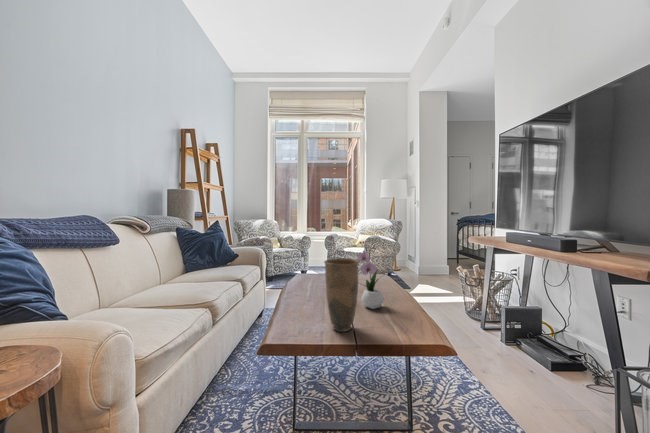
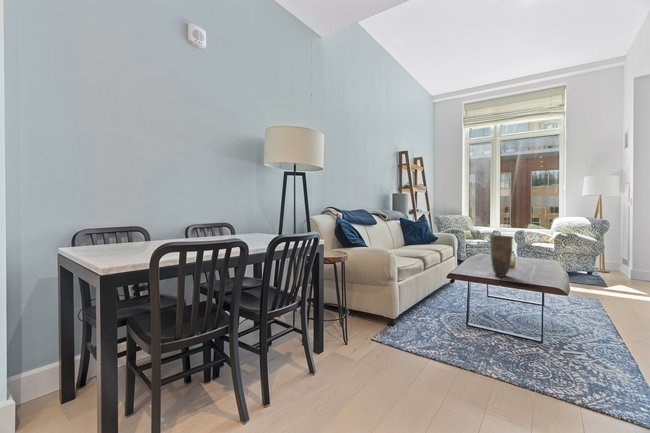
flower arrangement: present [357,241,384,309] -> none [518,227,542,272]

